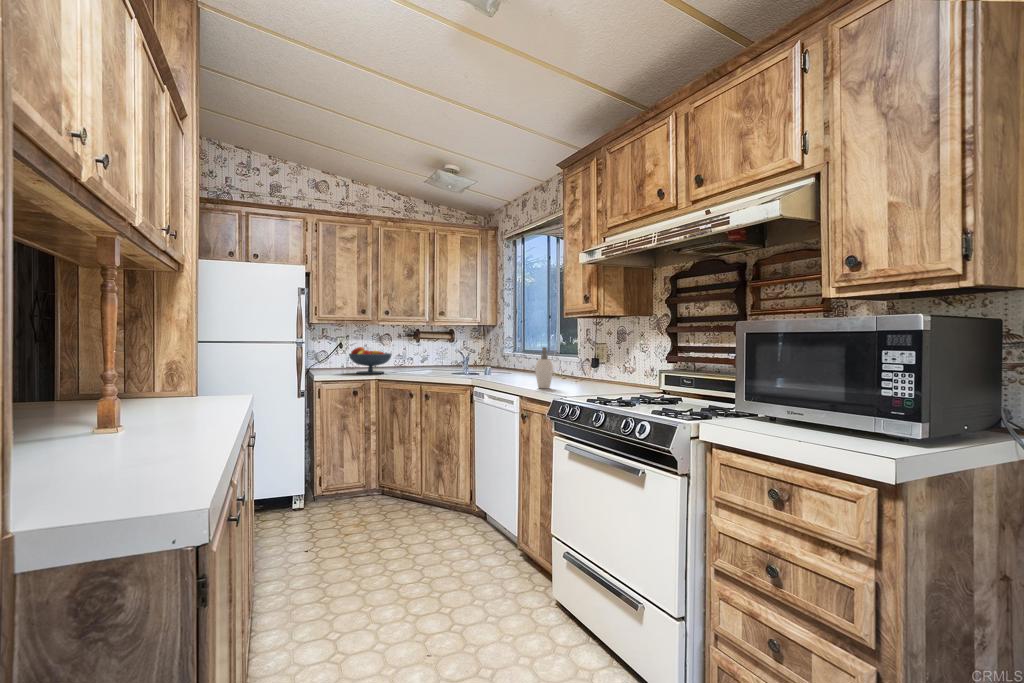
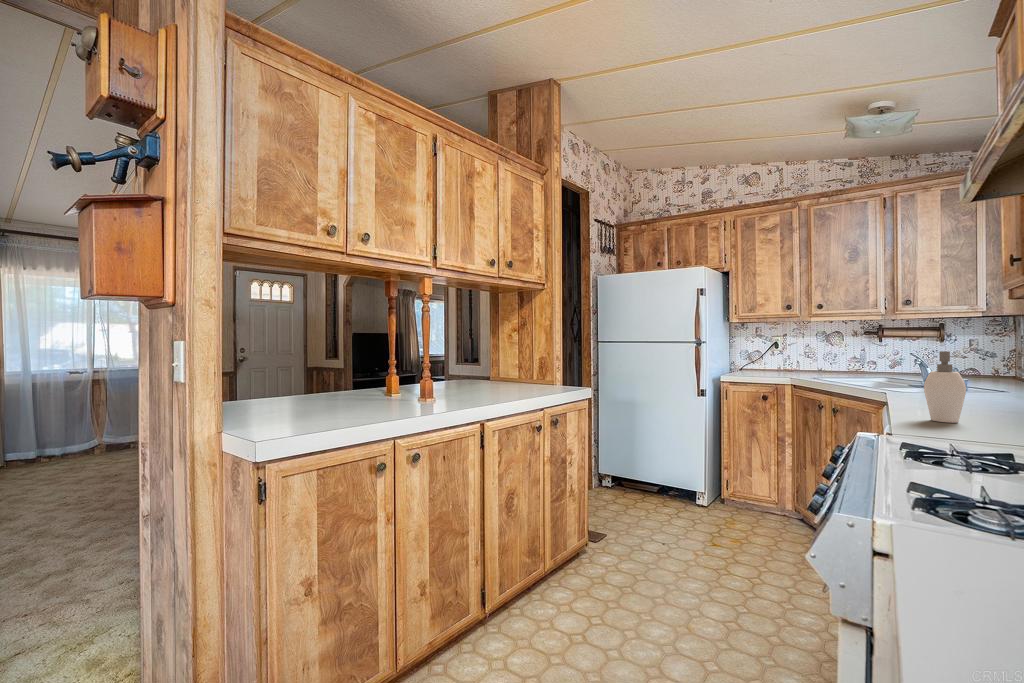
fruit bowl: present [349,347,392,374] -> none [757,347,813,378]

